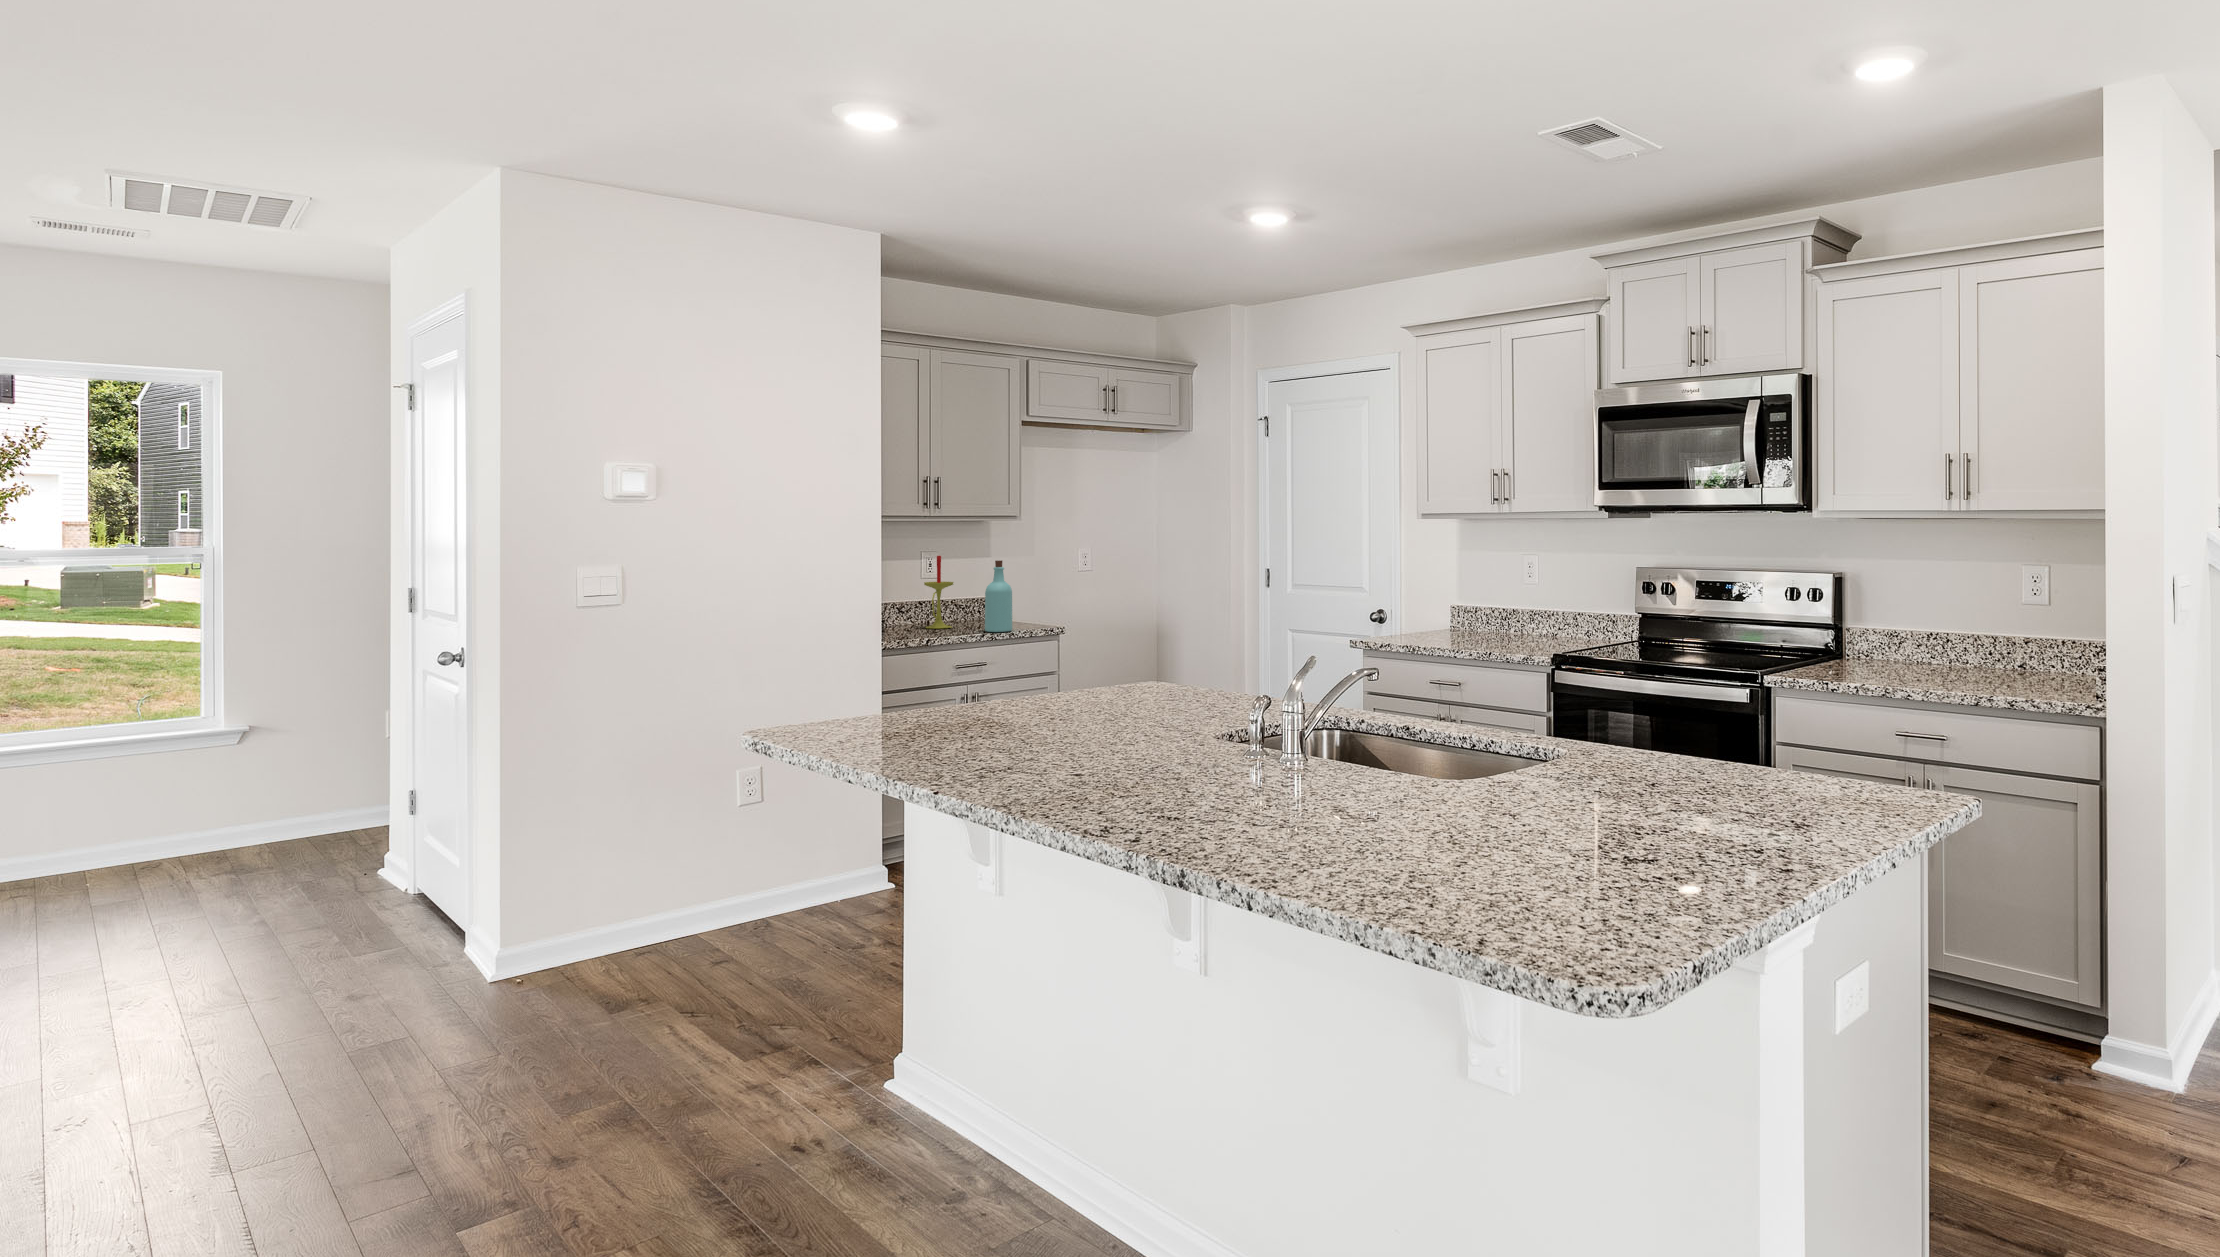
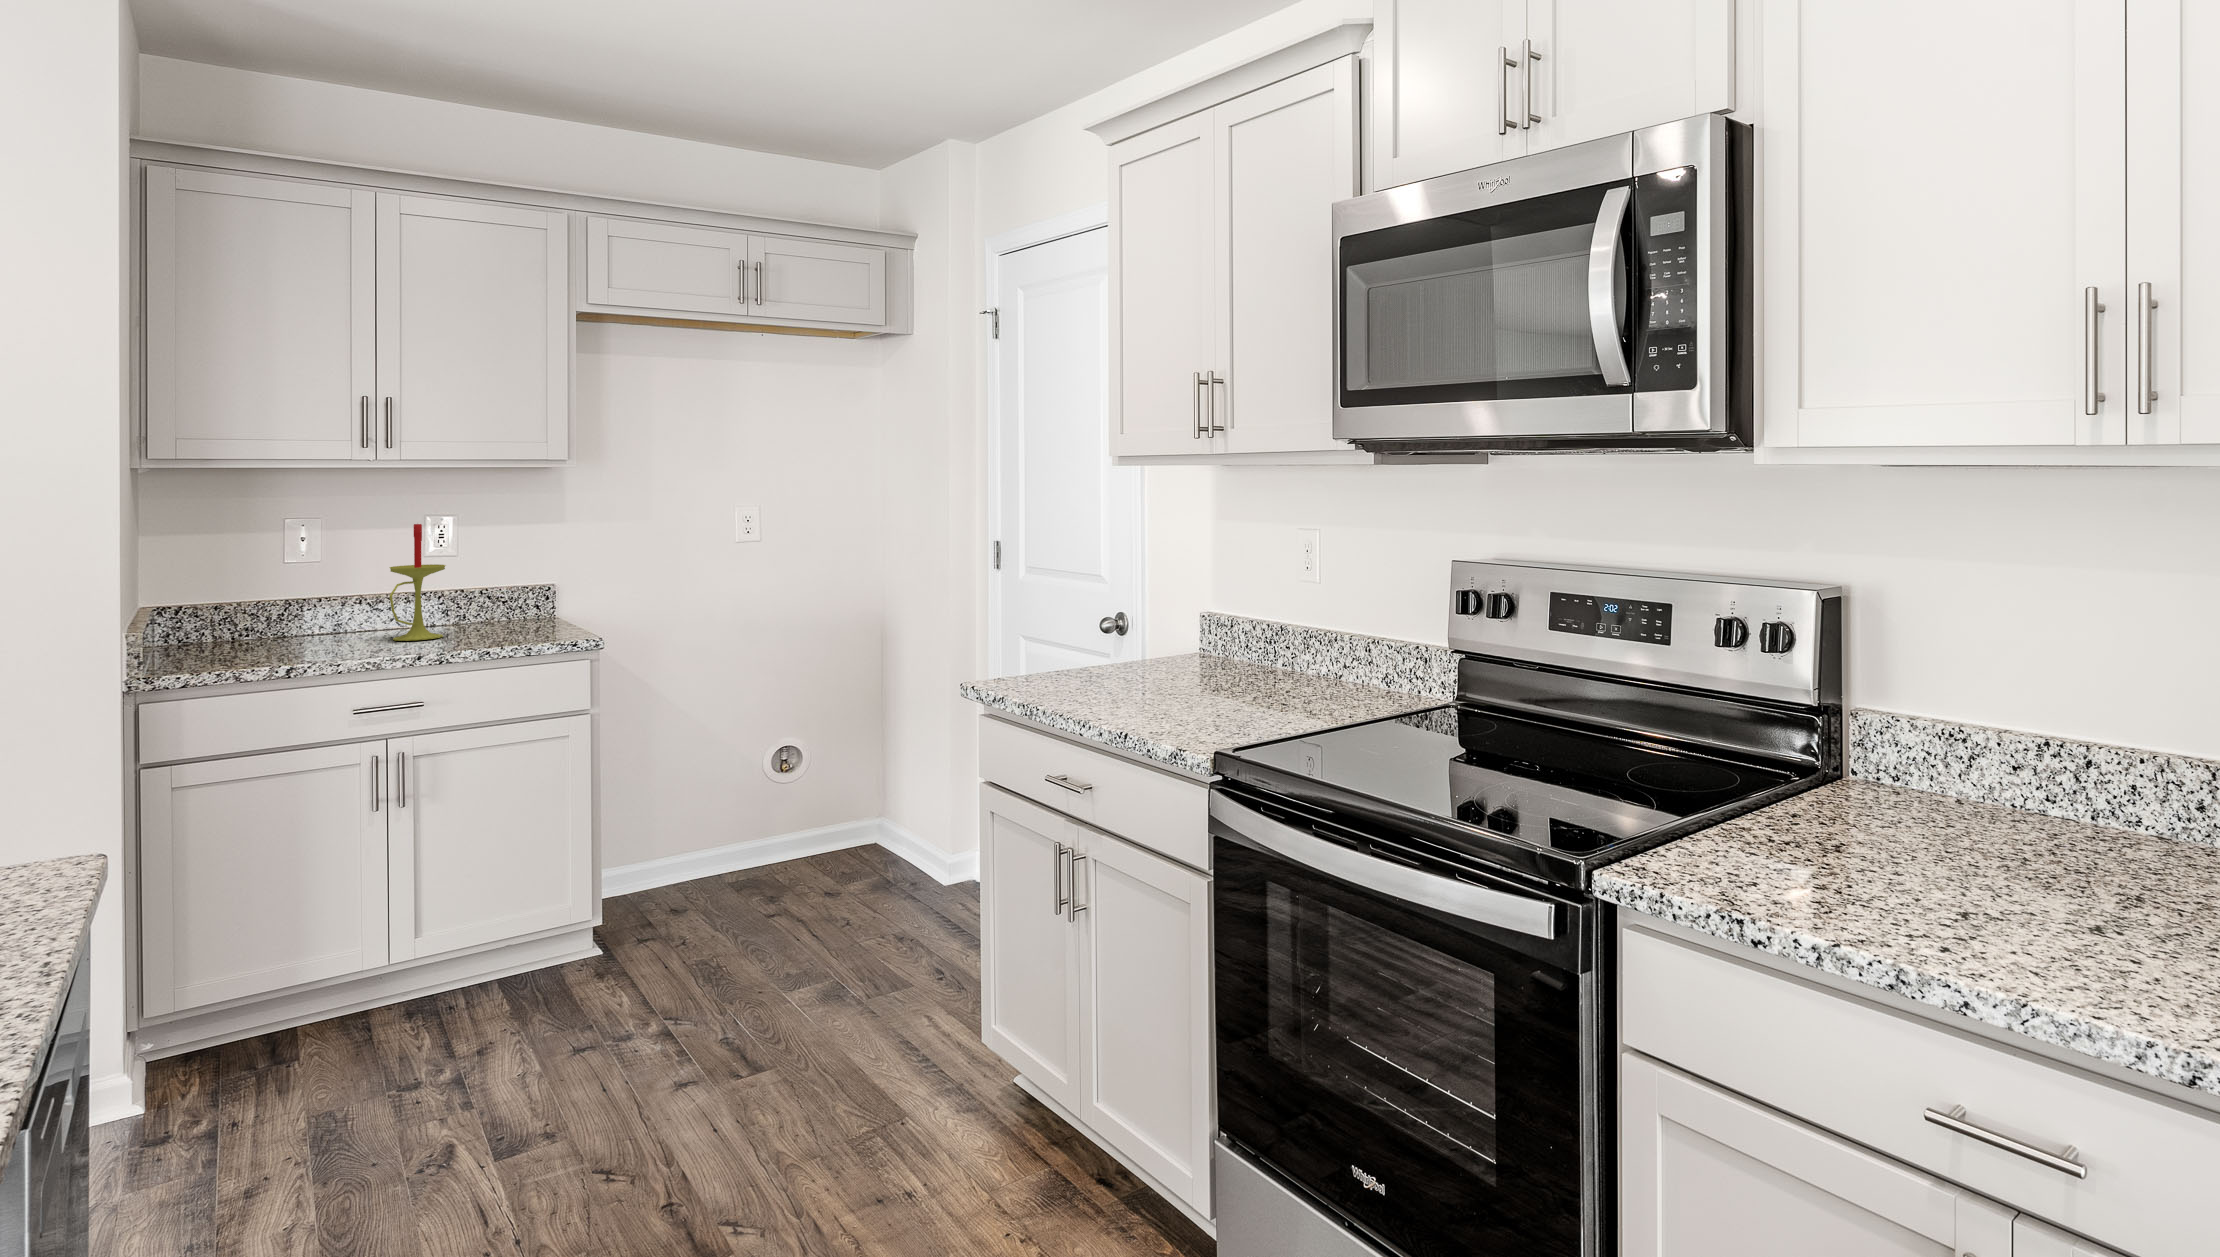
bottle: present [985,560,1012,632] -> none [463,533,518,650]

